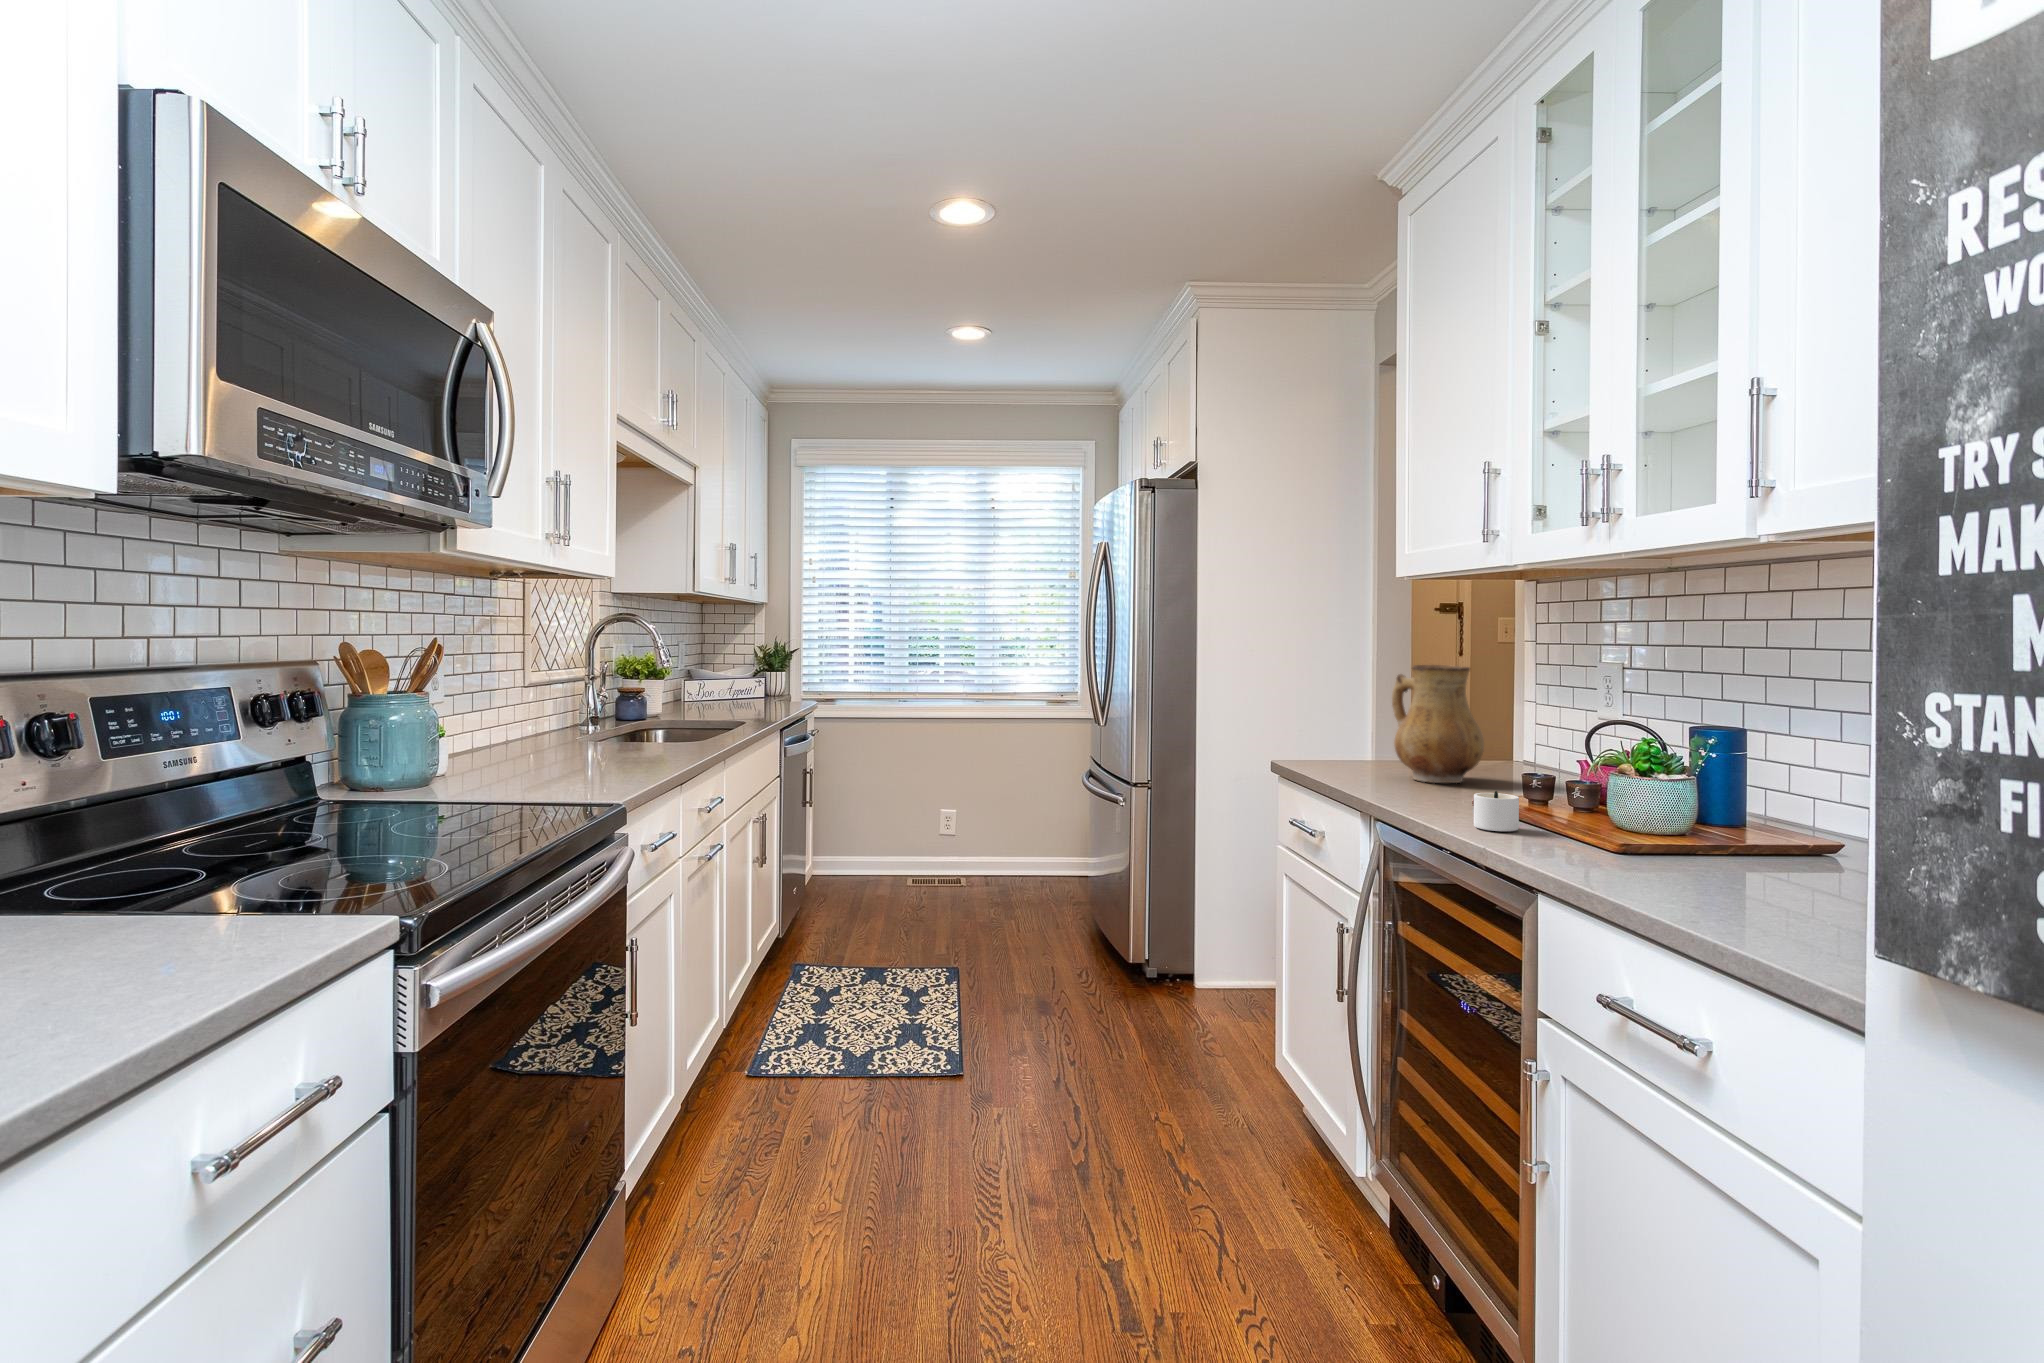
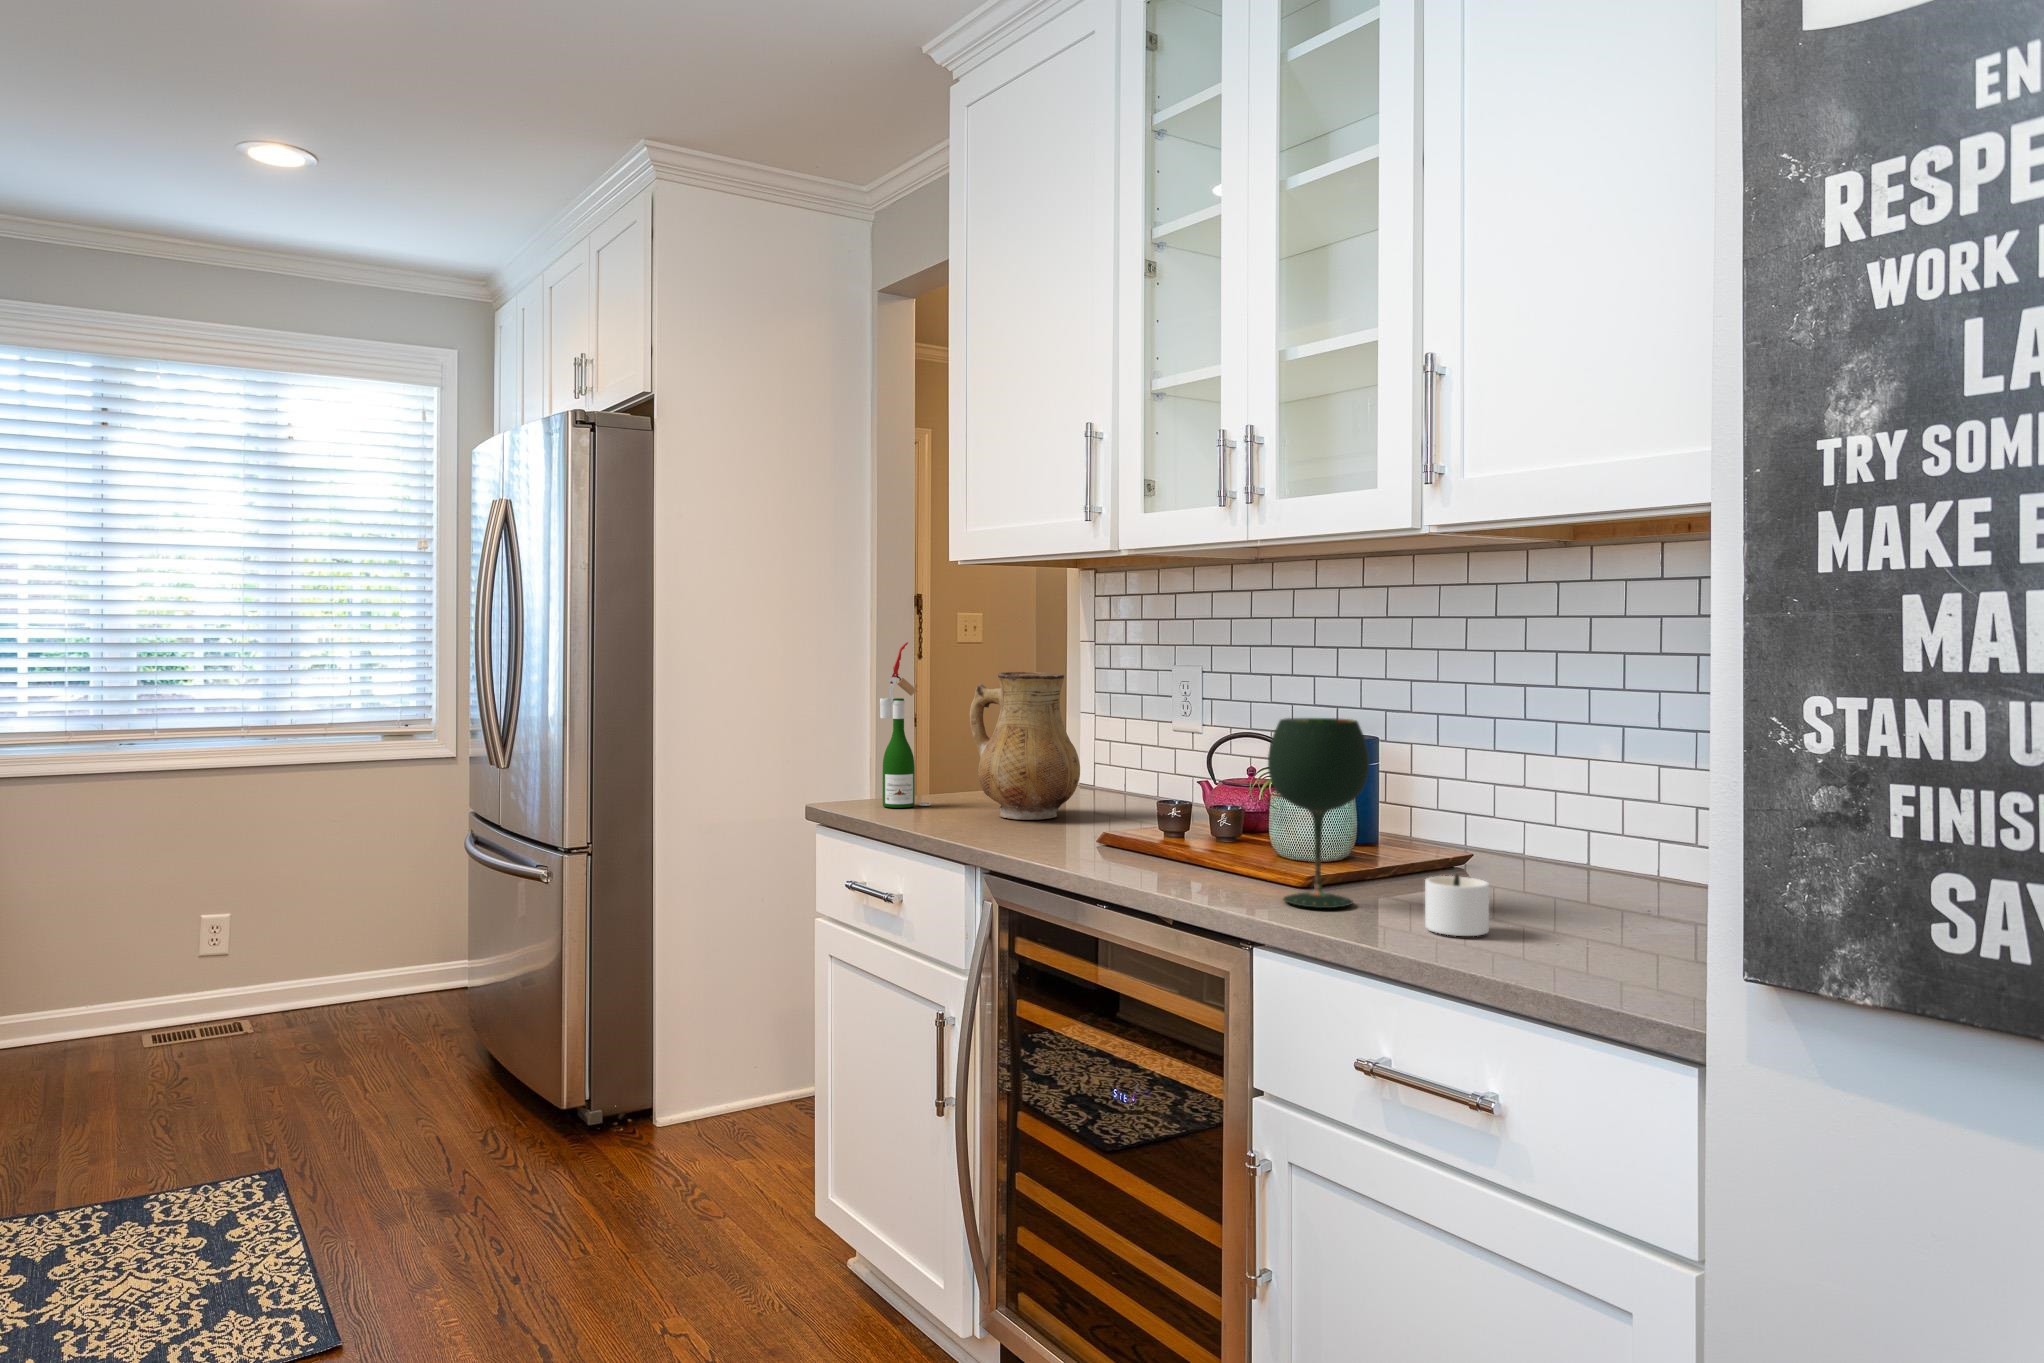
wine bottle: none [1325,641,1365,767] -> present [880,642,930,808]
wine glass: none [1569,706,1668,870] -> present [1268,718,1369,908]
candle: present [1474,791,1519,831] -> present [1425,875,1489,936]

